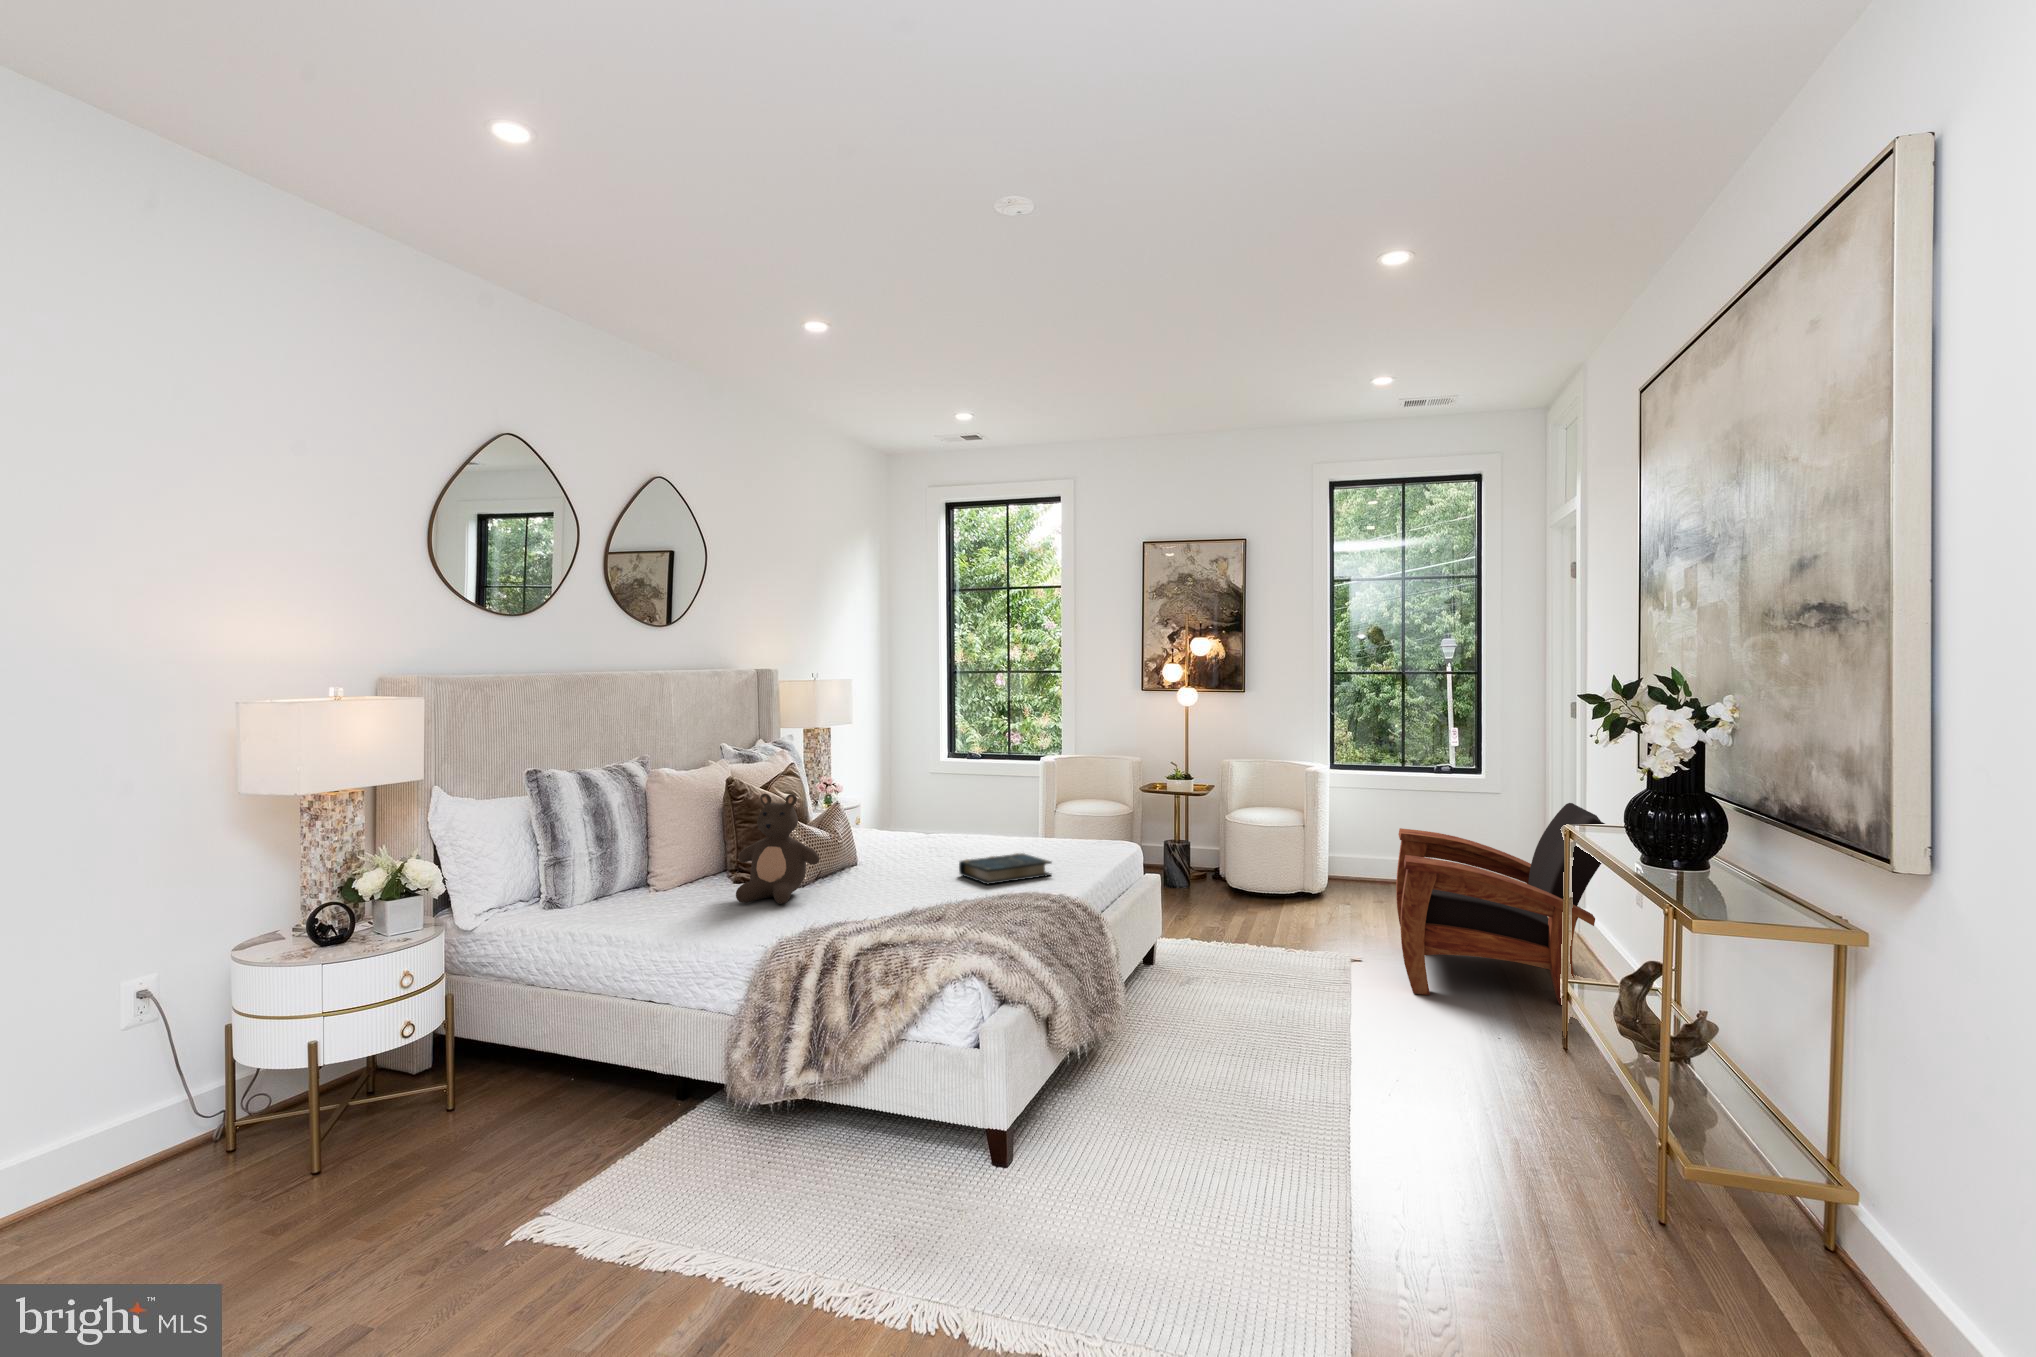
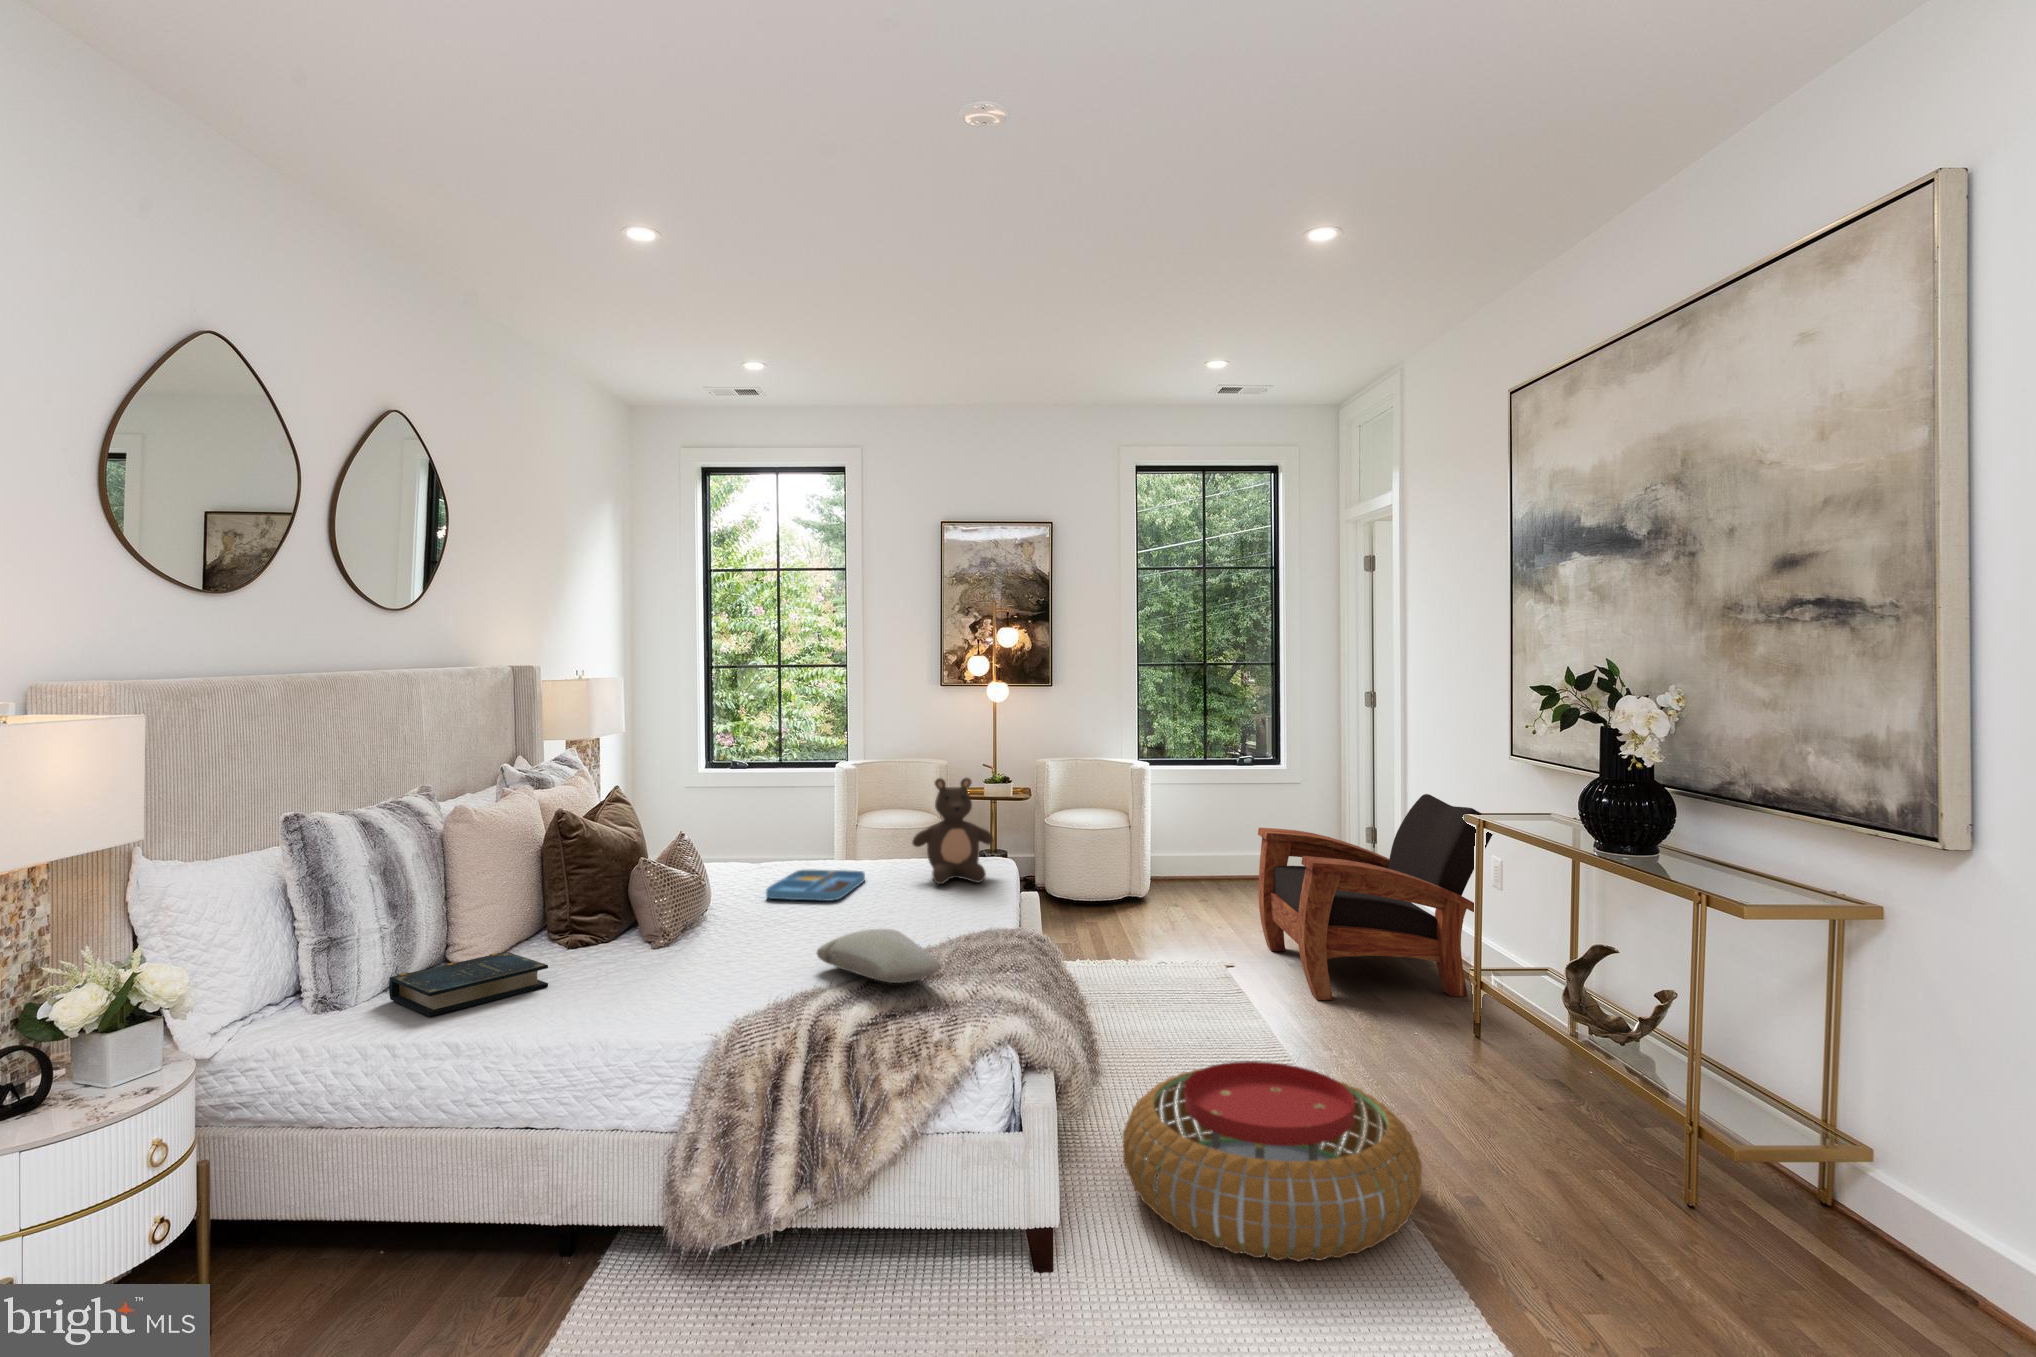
teddy bear: present [736,794,819,904] -> present [912,778,993,884]
tray: none [901,839,991,863] -> present [766,870,865,901]
book: present [959,853,1051,884] -> present [389,952,548,1016]
pillow: none [879,883,952,923] -> present [817,929,942,983]
pouf: none [1091,1024,1353,1195] -> present [1123,1061,1422,1262]

